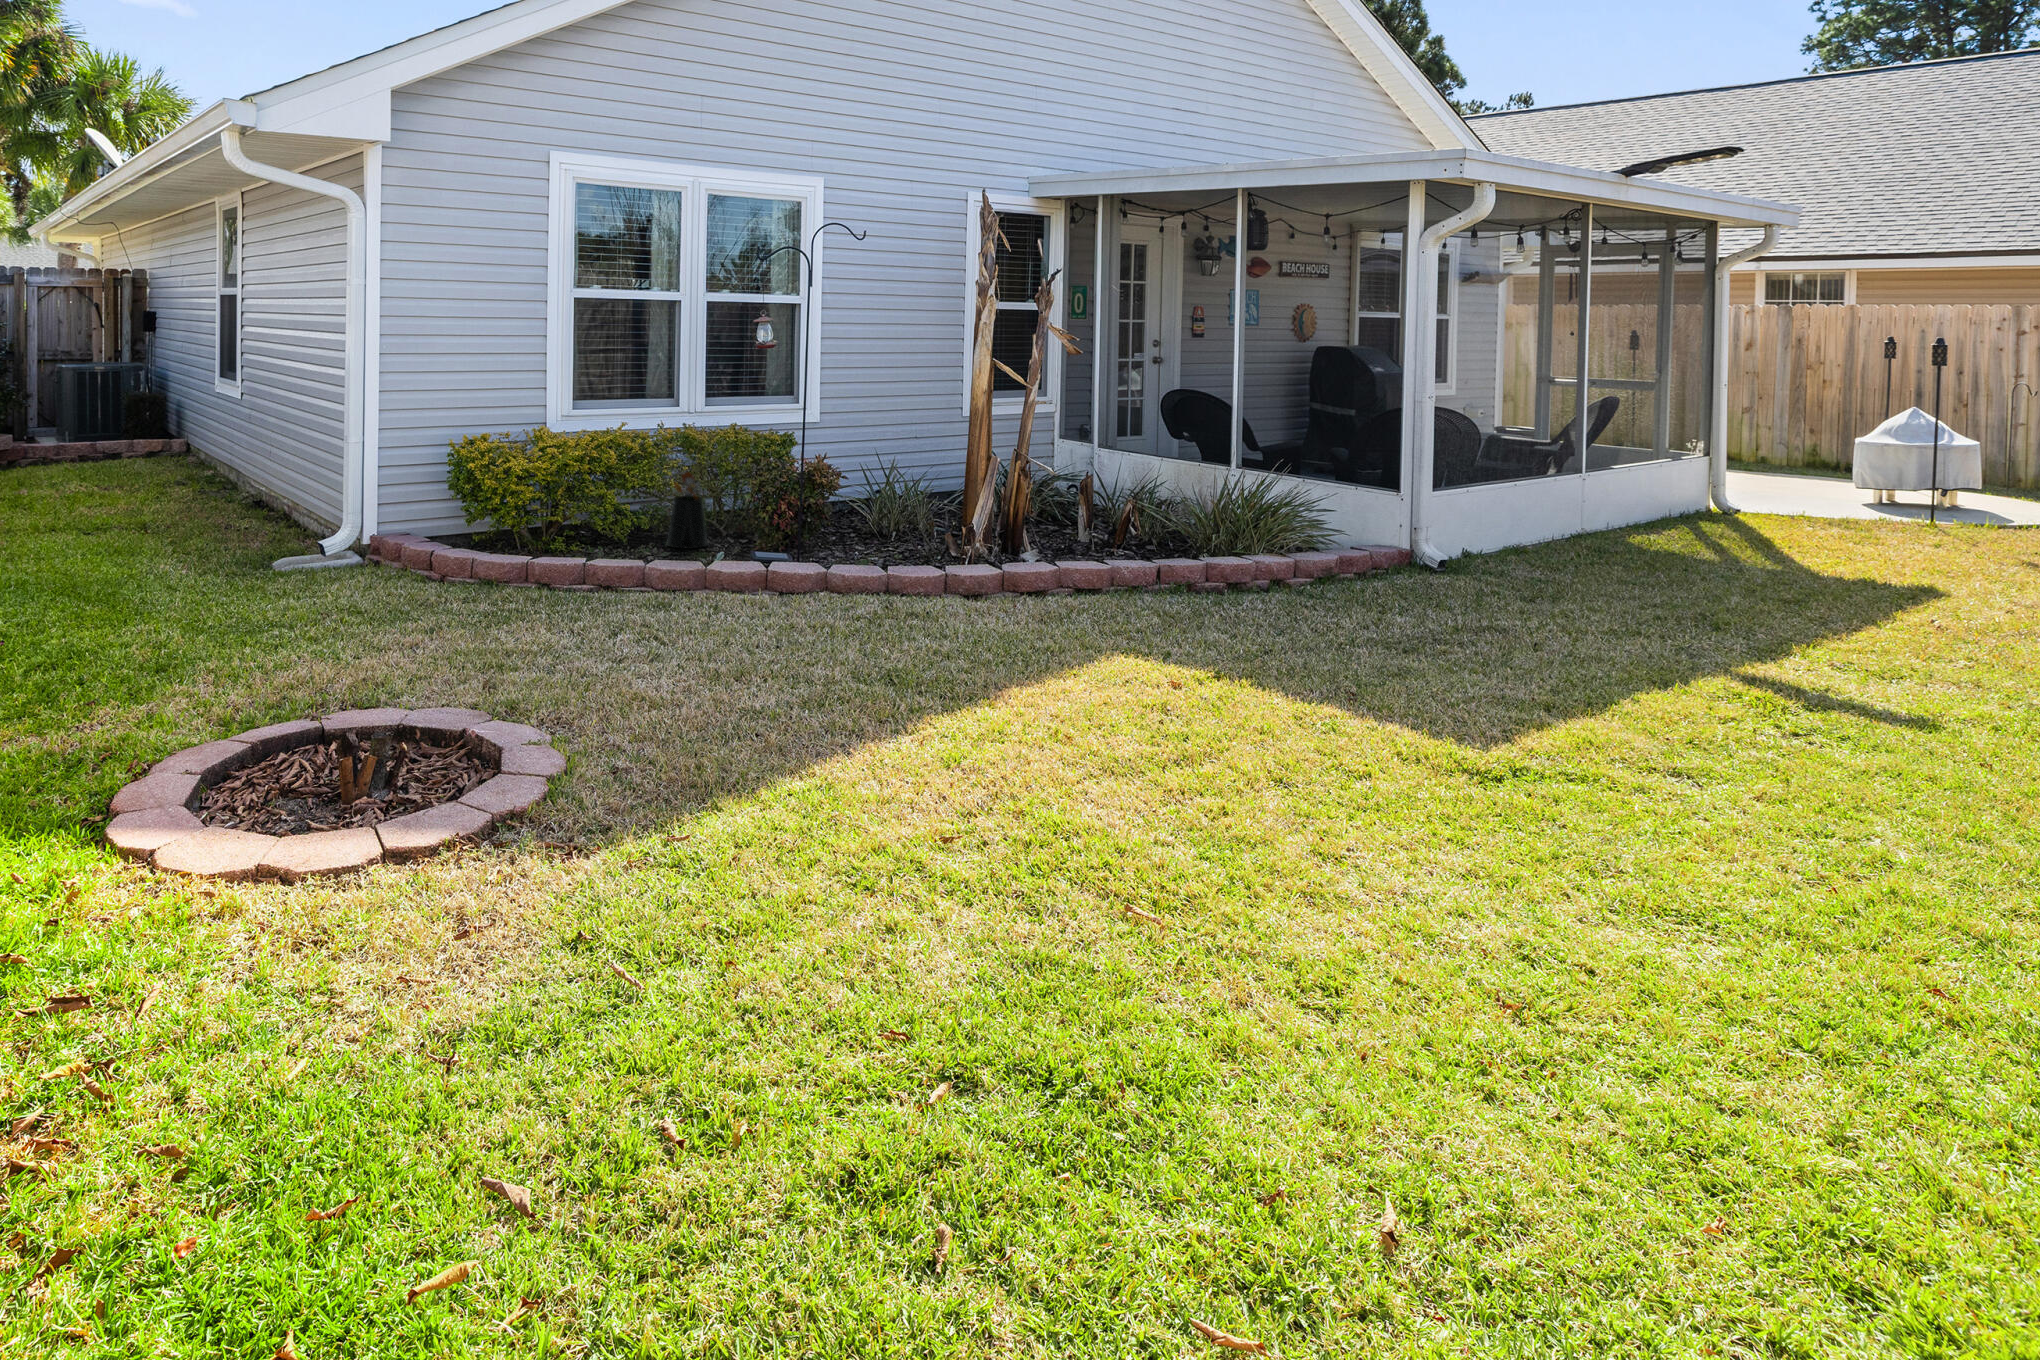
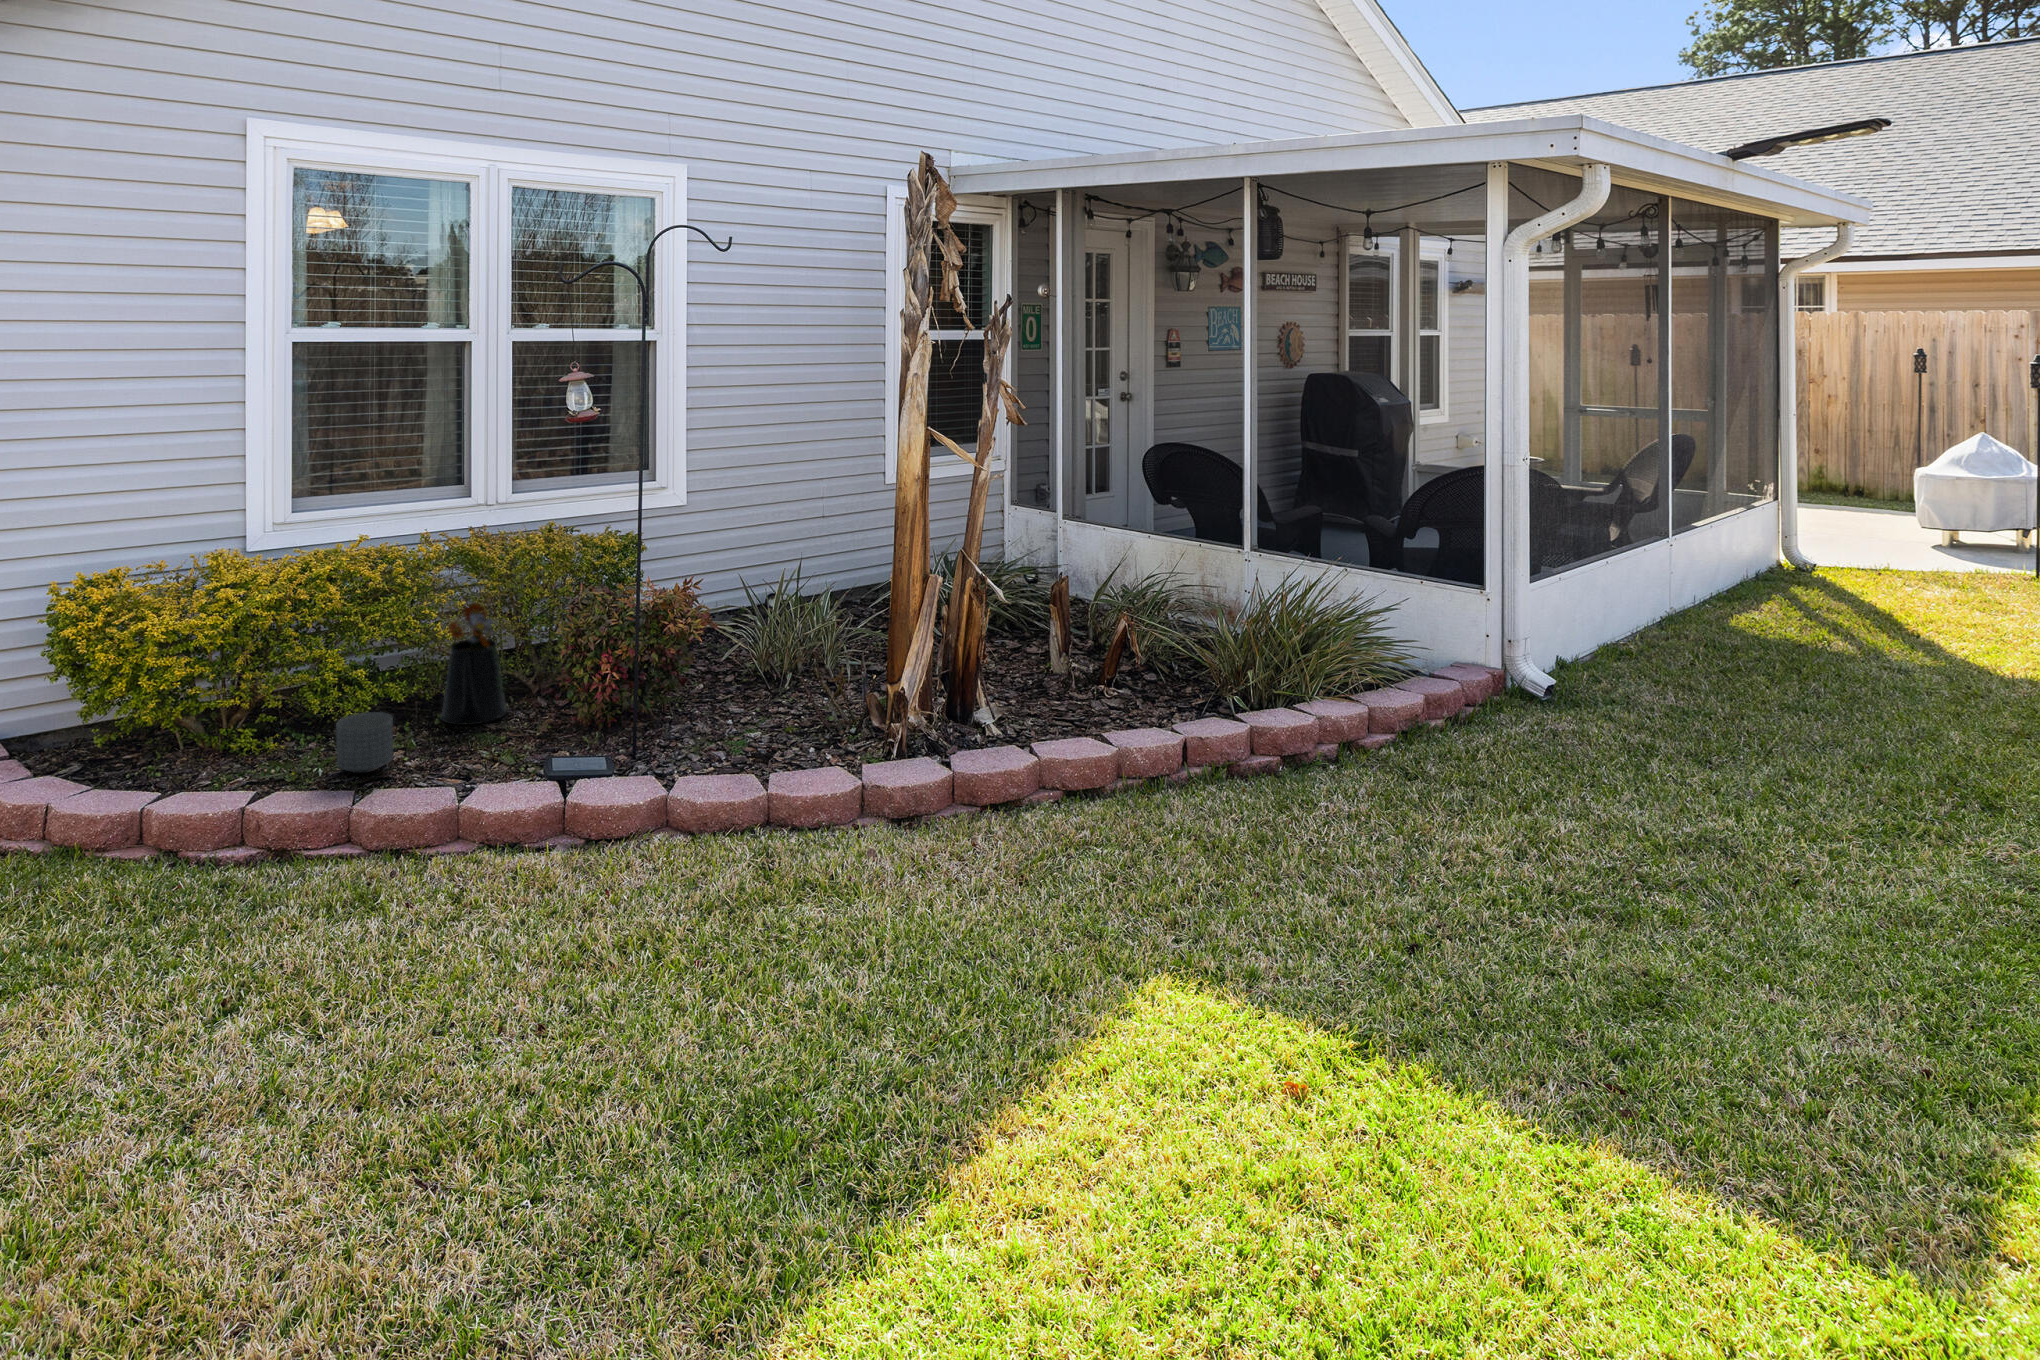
planter: none [617,529,651,564] -> present [336,712,393,773]

